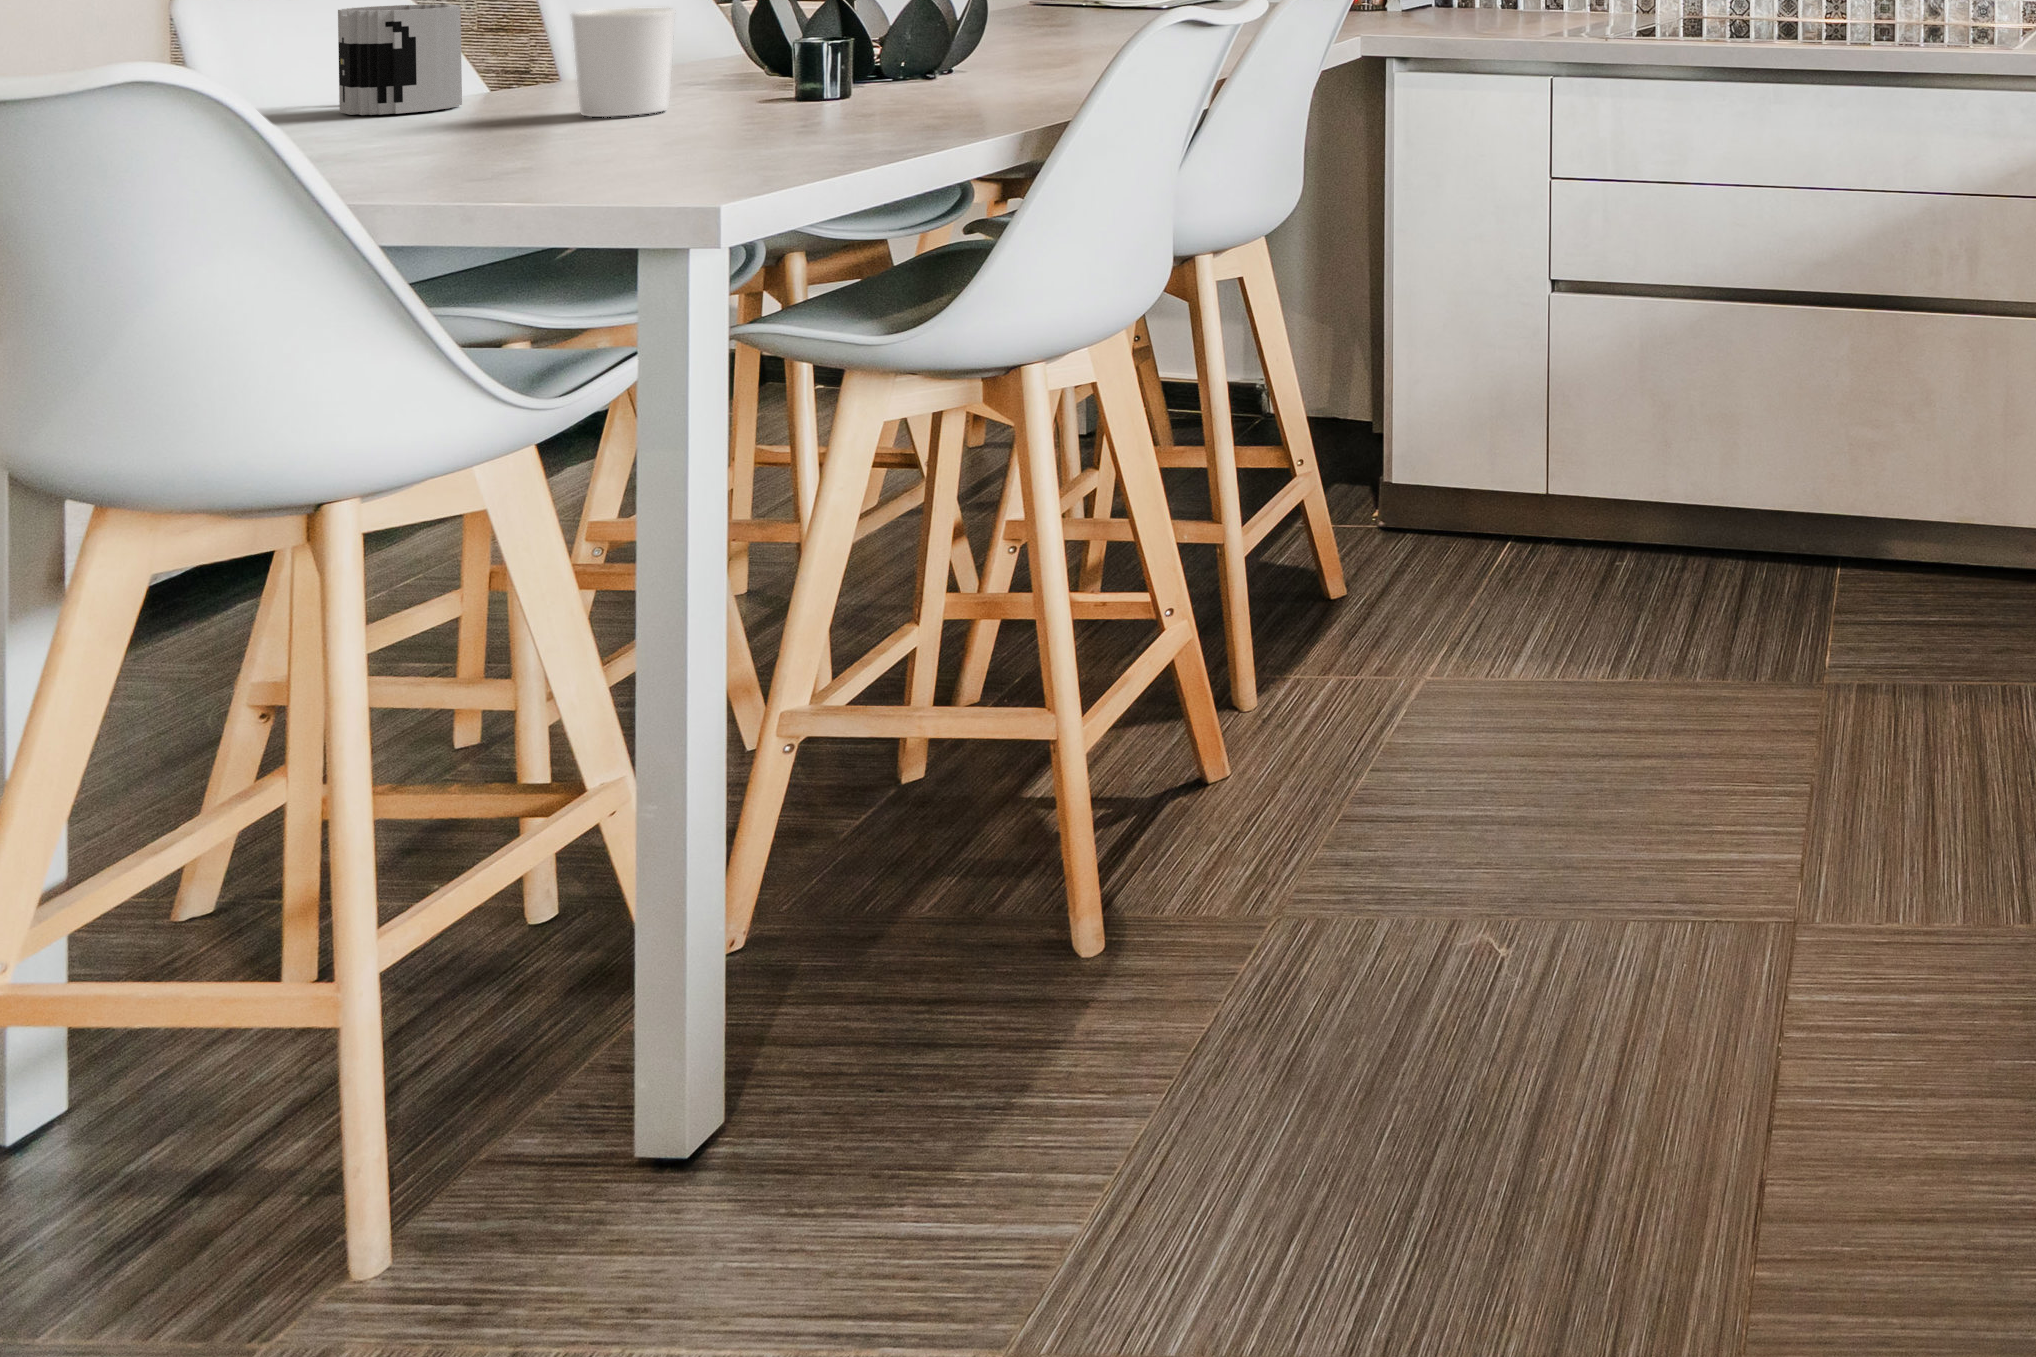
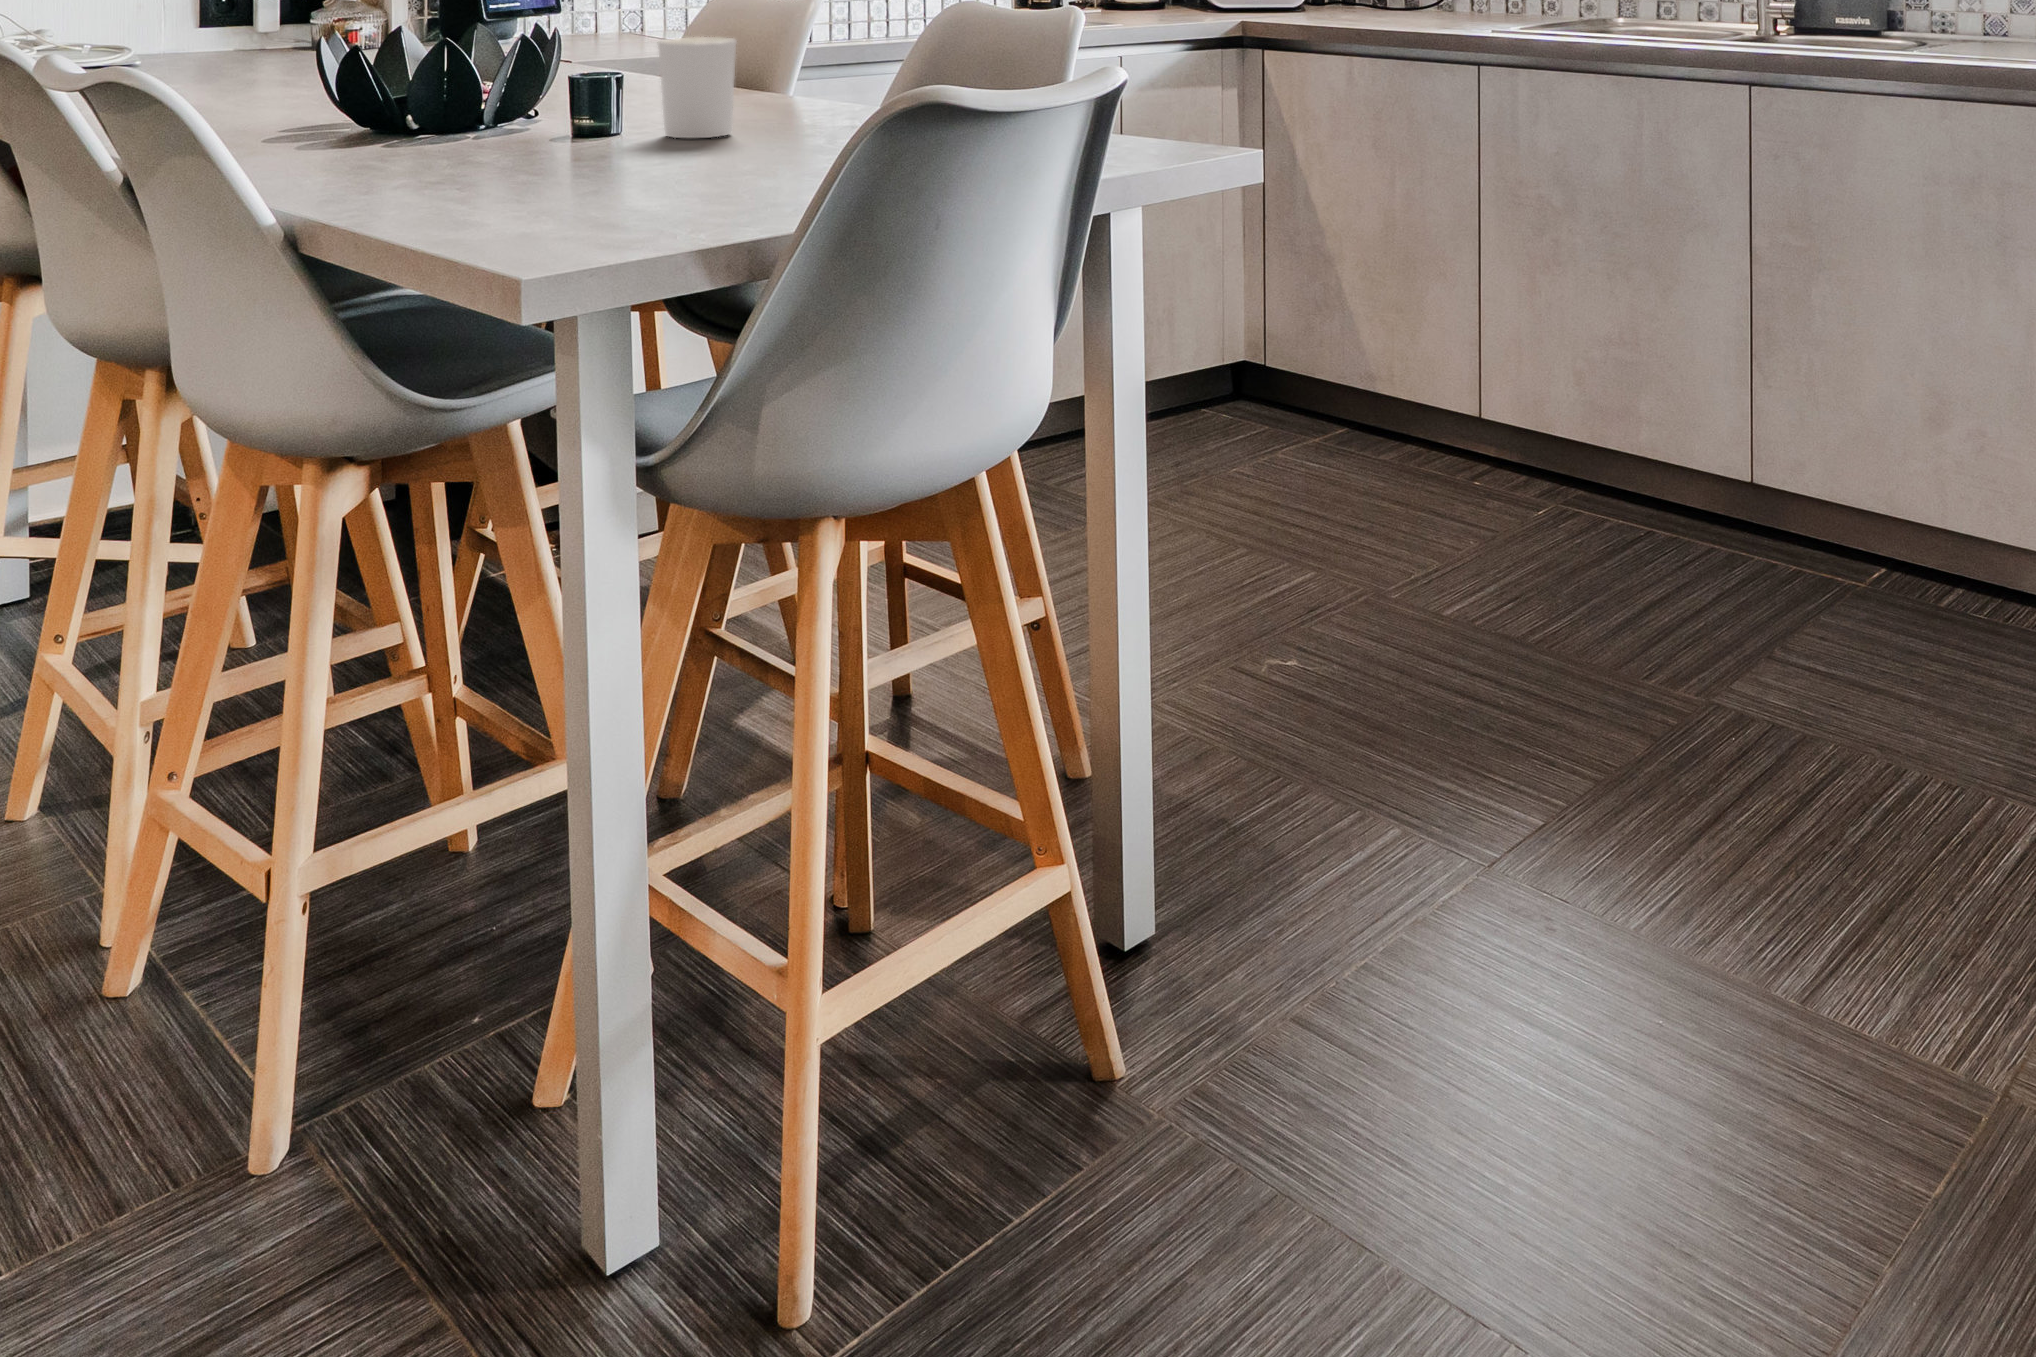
mug: present [338,4,462,115] -> none [408,48,547,161]

